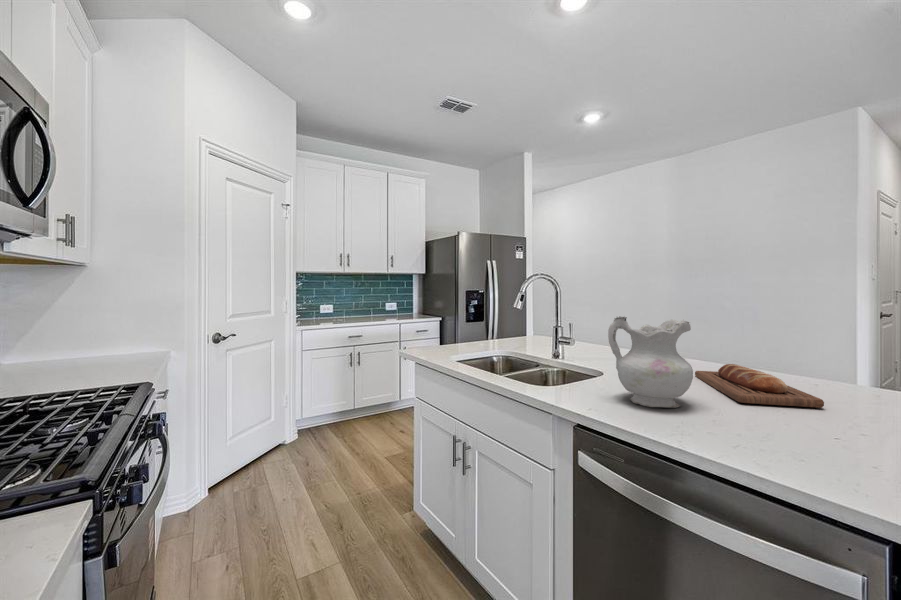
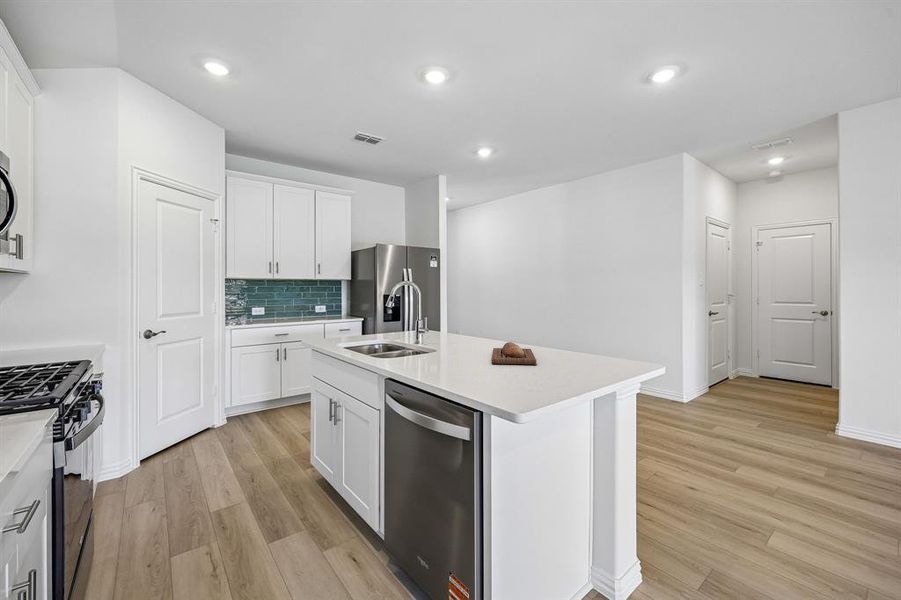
ceramic pitcher: present [608,316,693,408] -> none [414,310,462,367]

